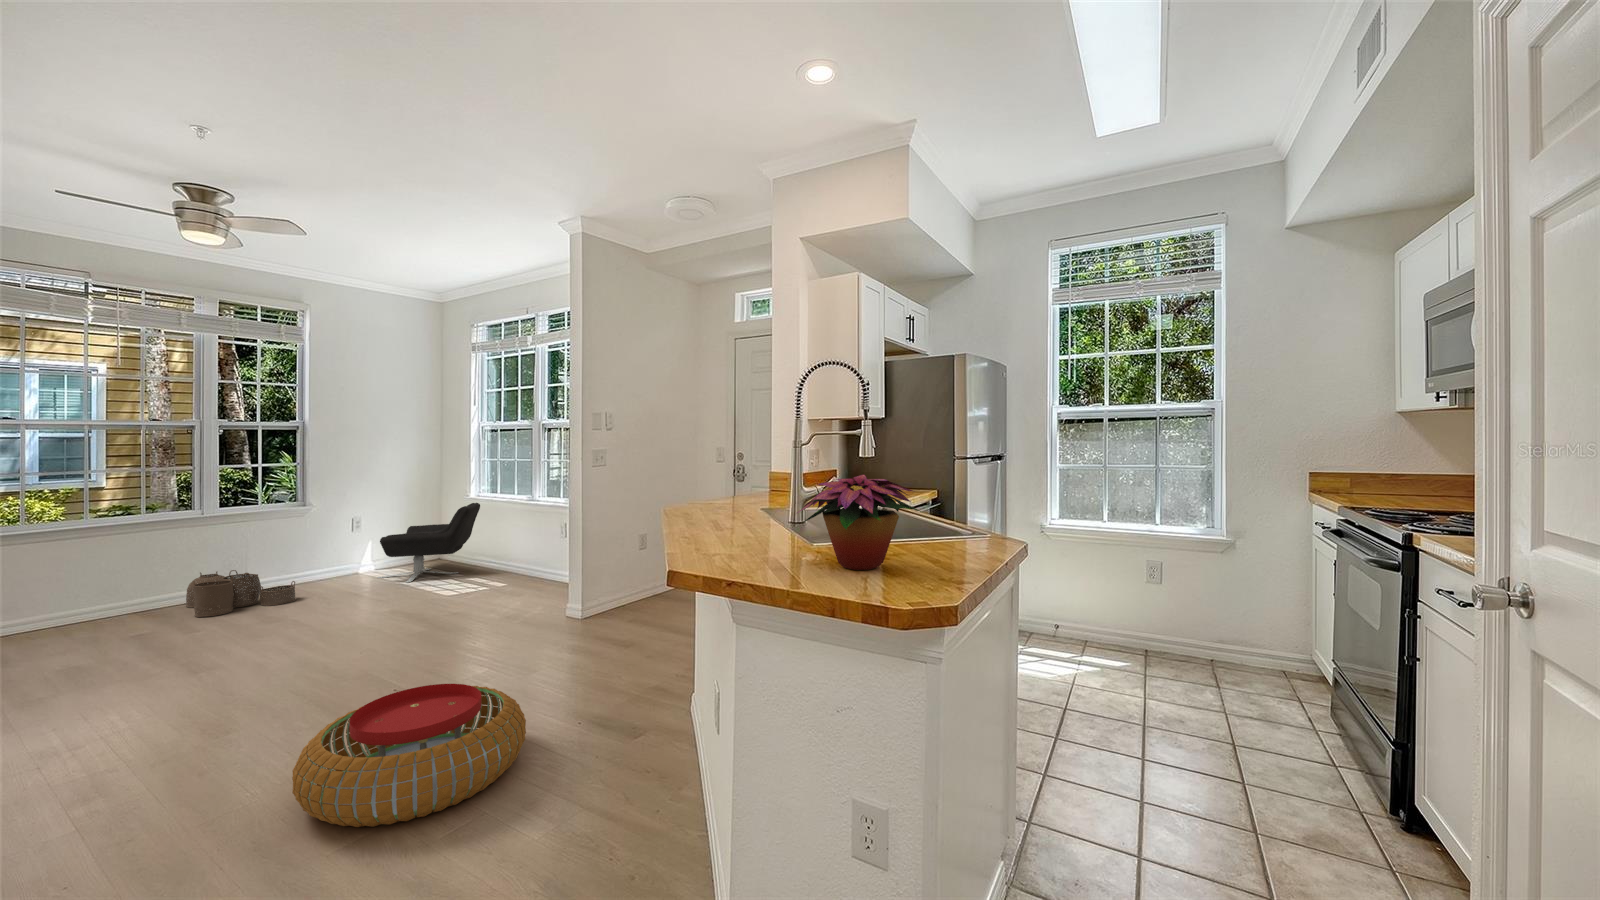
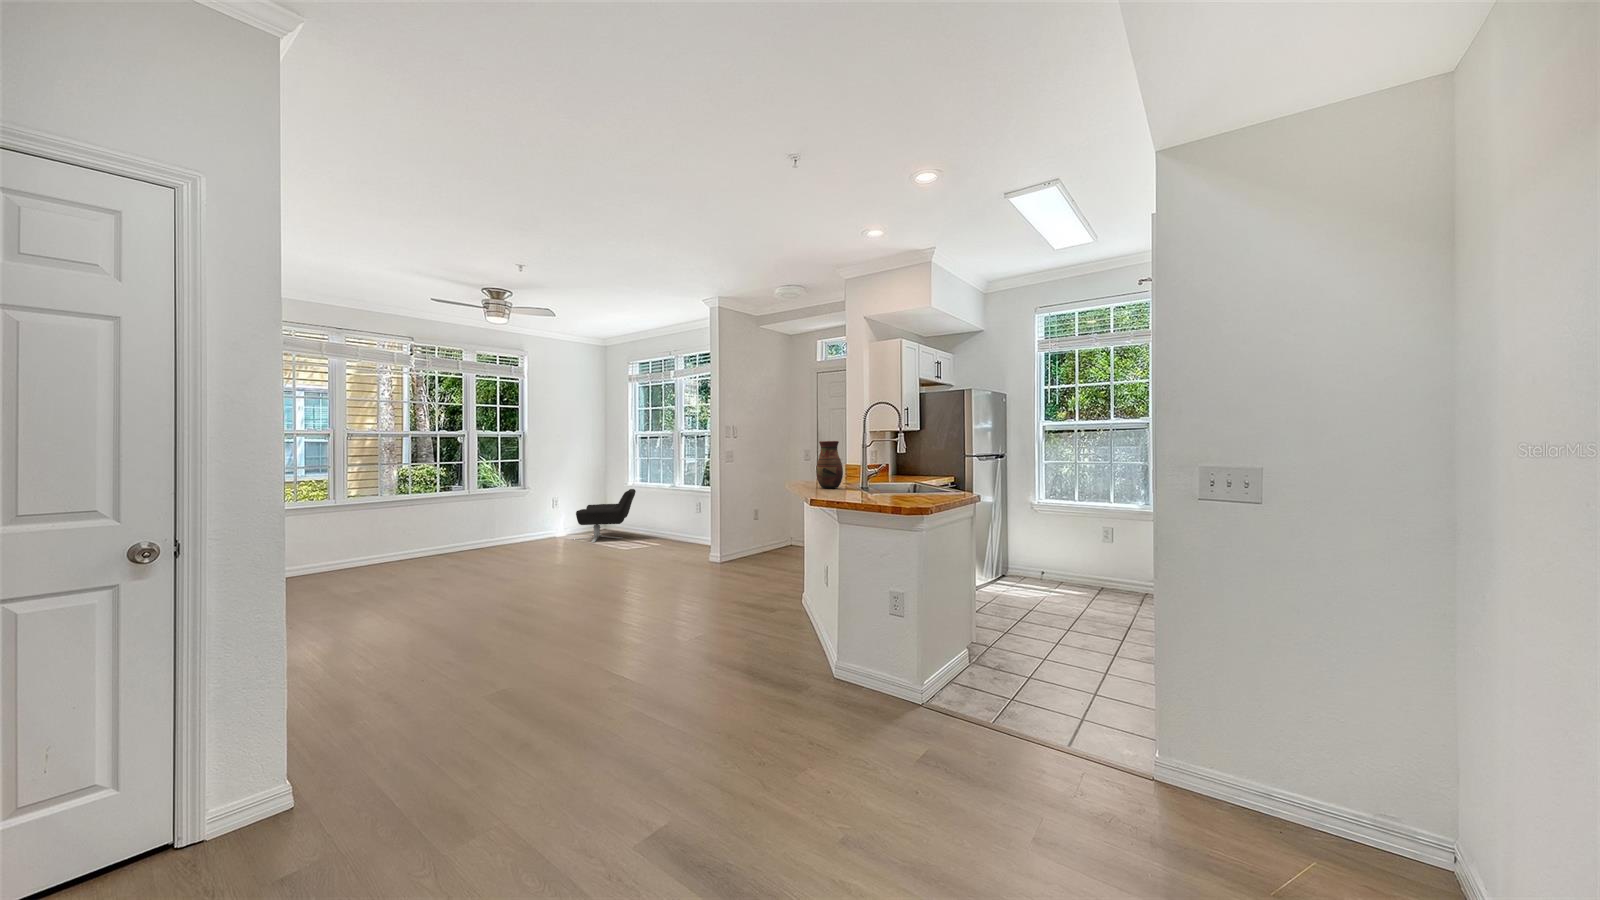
vase: none [705,433,755,523] -> present [816,441,843,488]
flower arrangement: present [797,475,921,570] -> none [865,460,928,502]
woven basket: present [186,570,296,617] -> none [465,529,529,557]
pouf: present [292,684,526,827] -> none [608,579,715,638]

